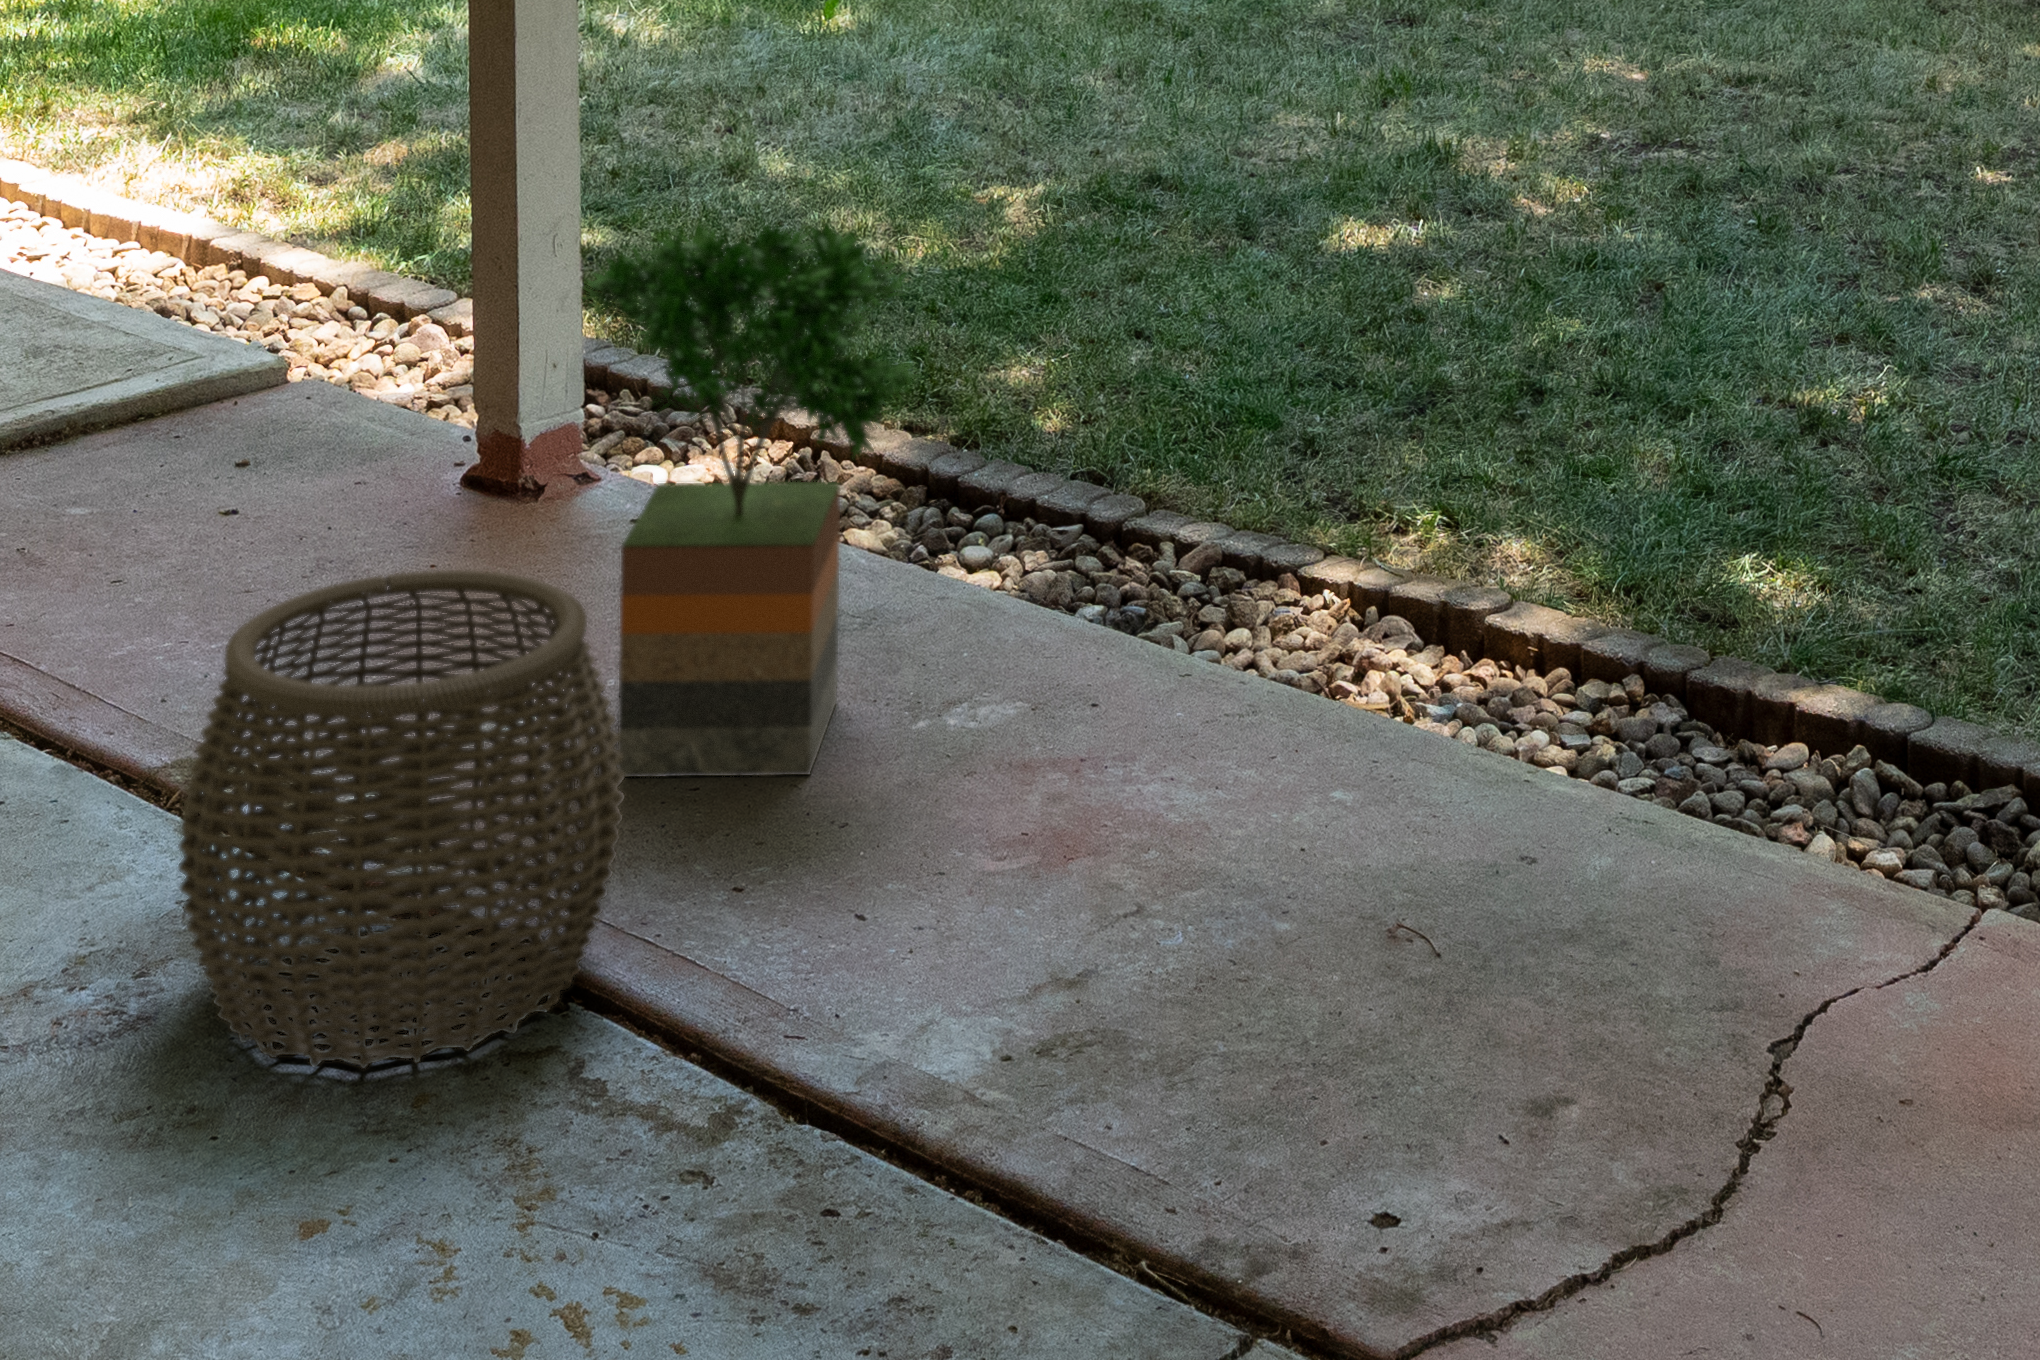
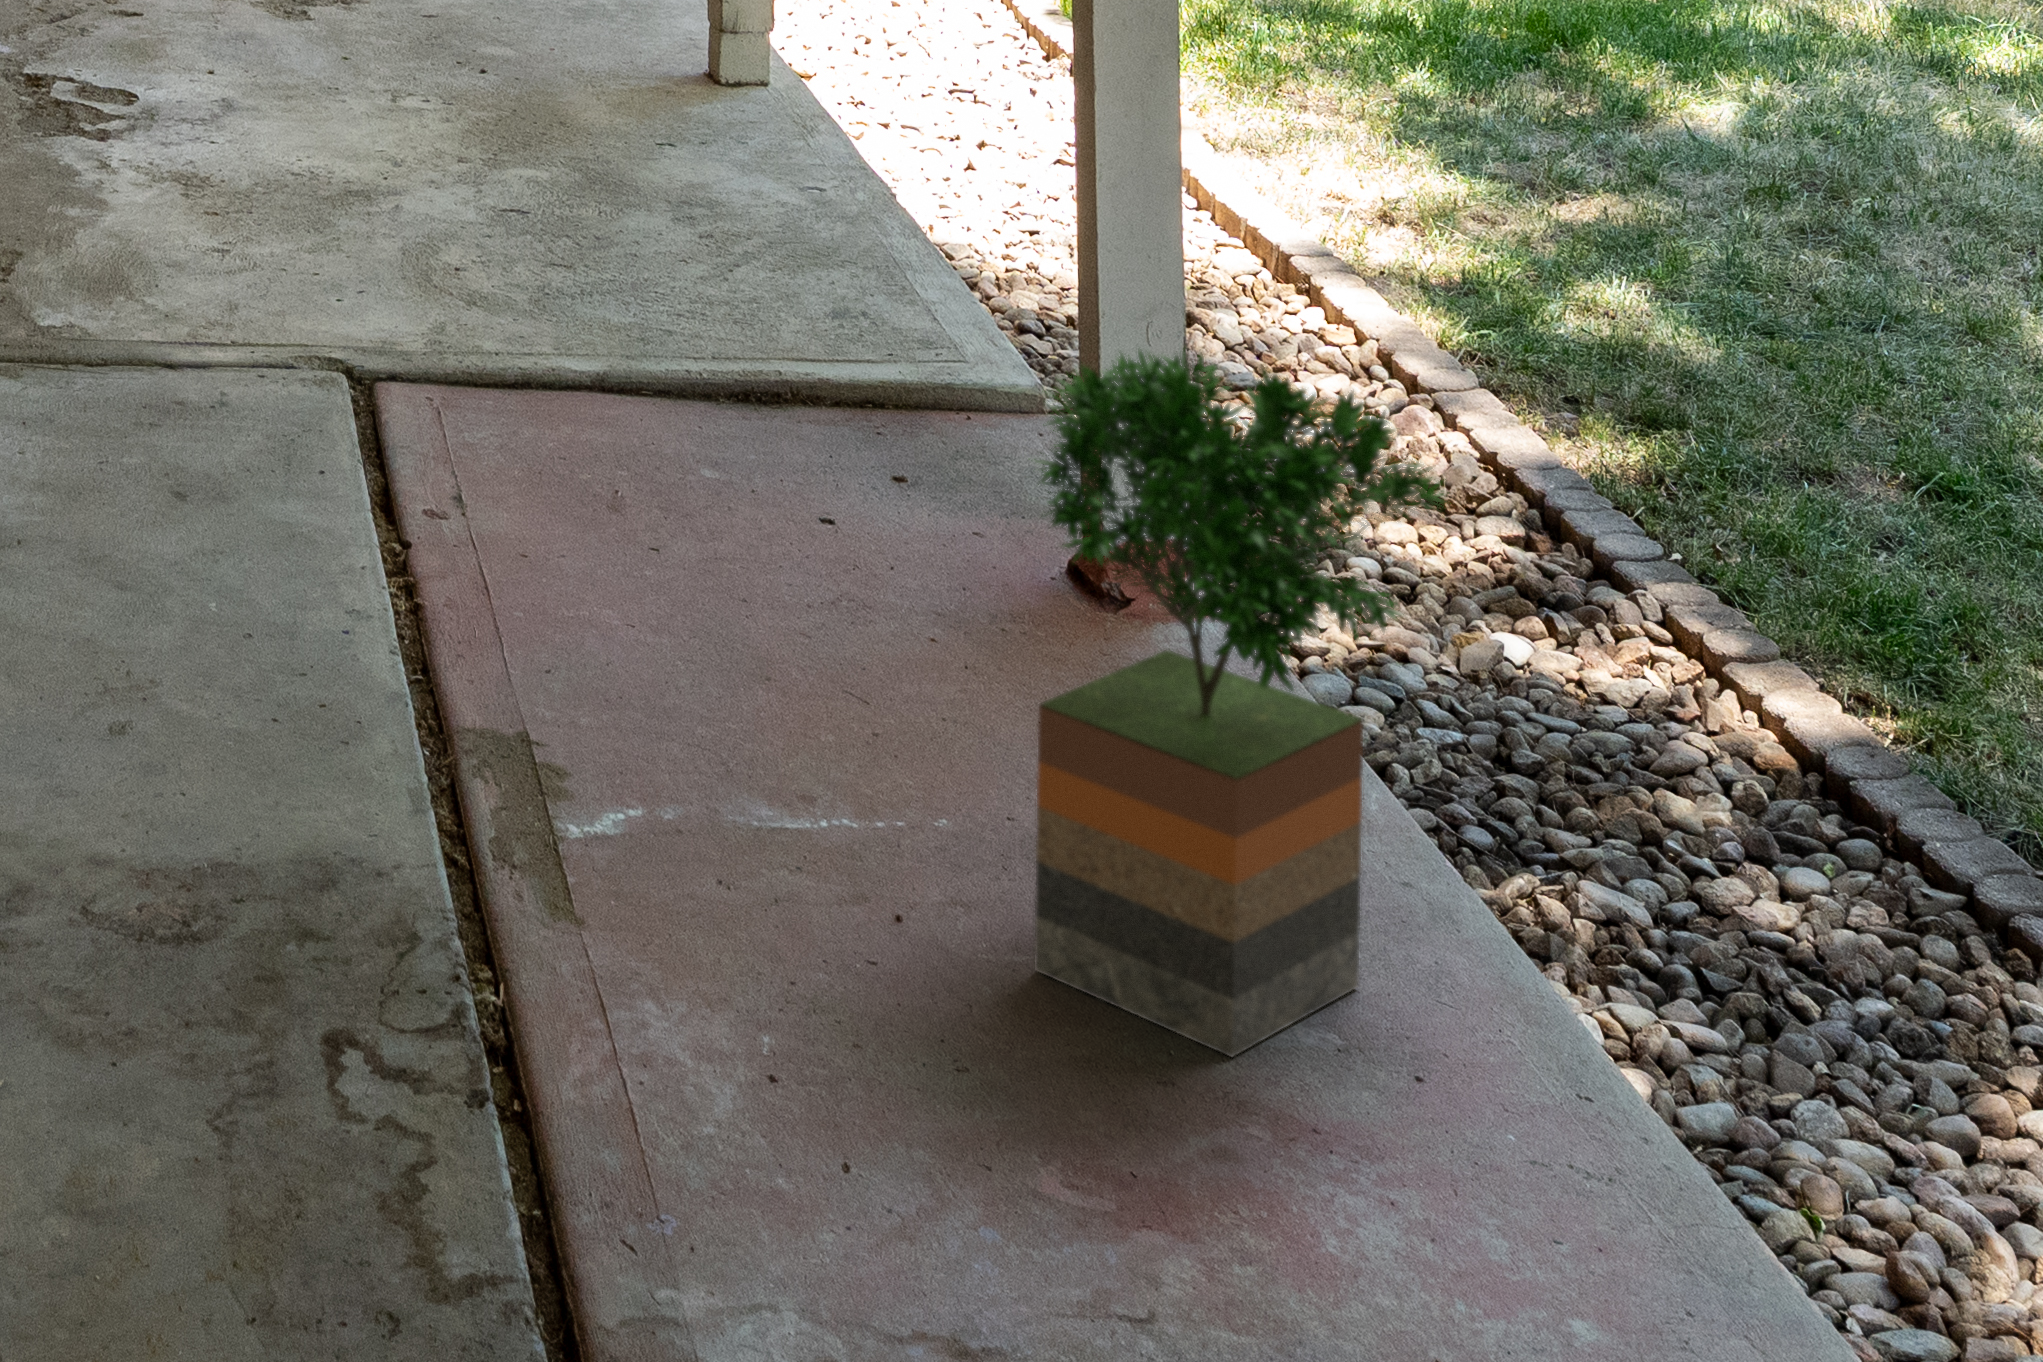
woven basket: present [178,570,625,1069] -> none [364,635,838,1188]

